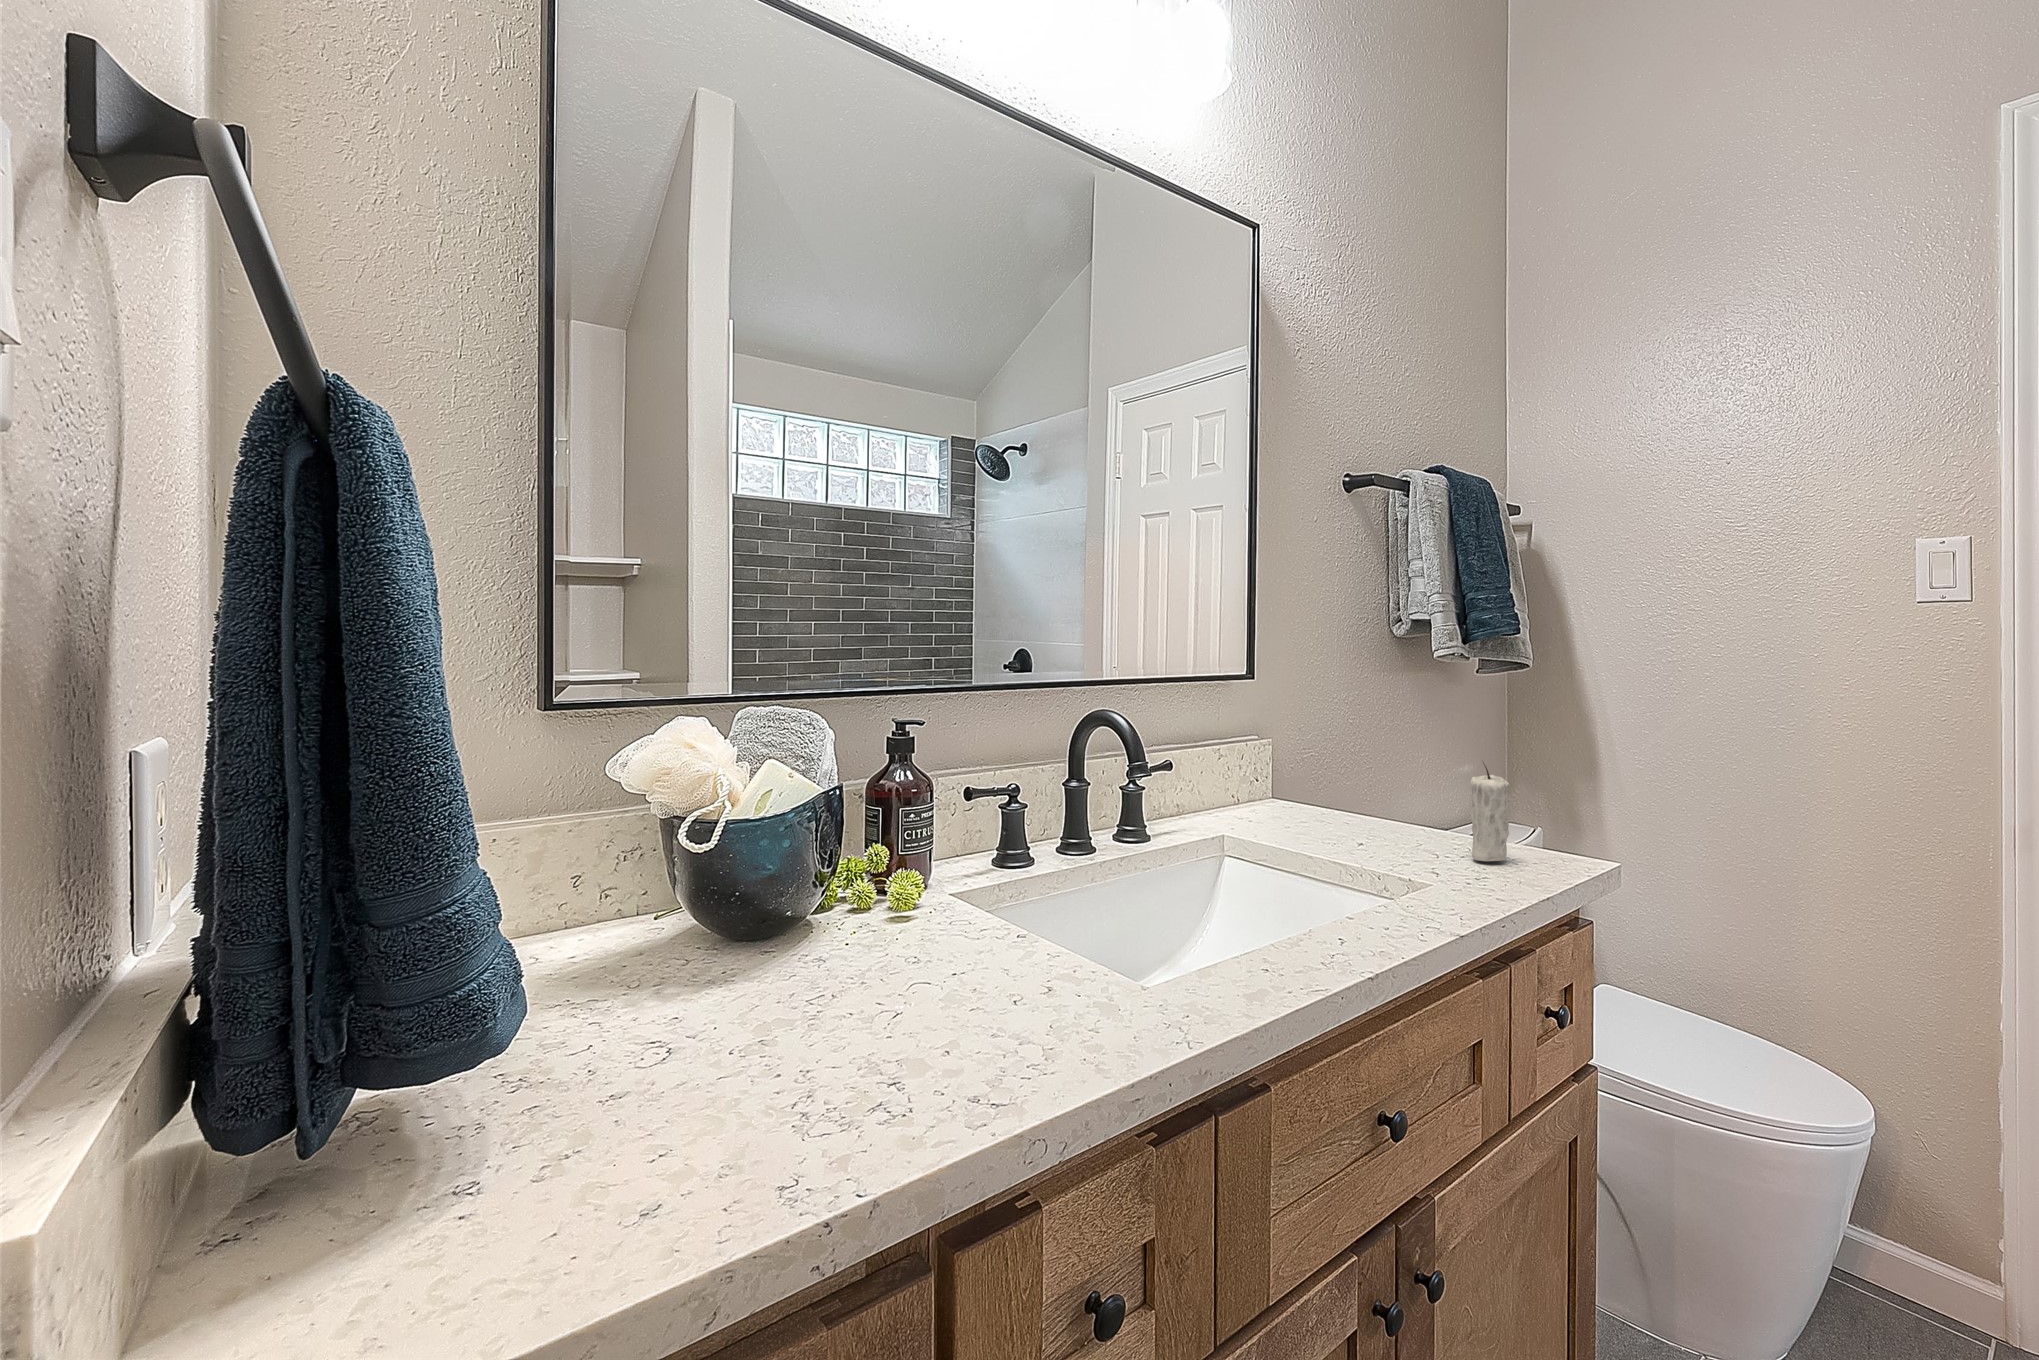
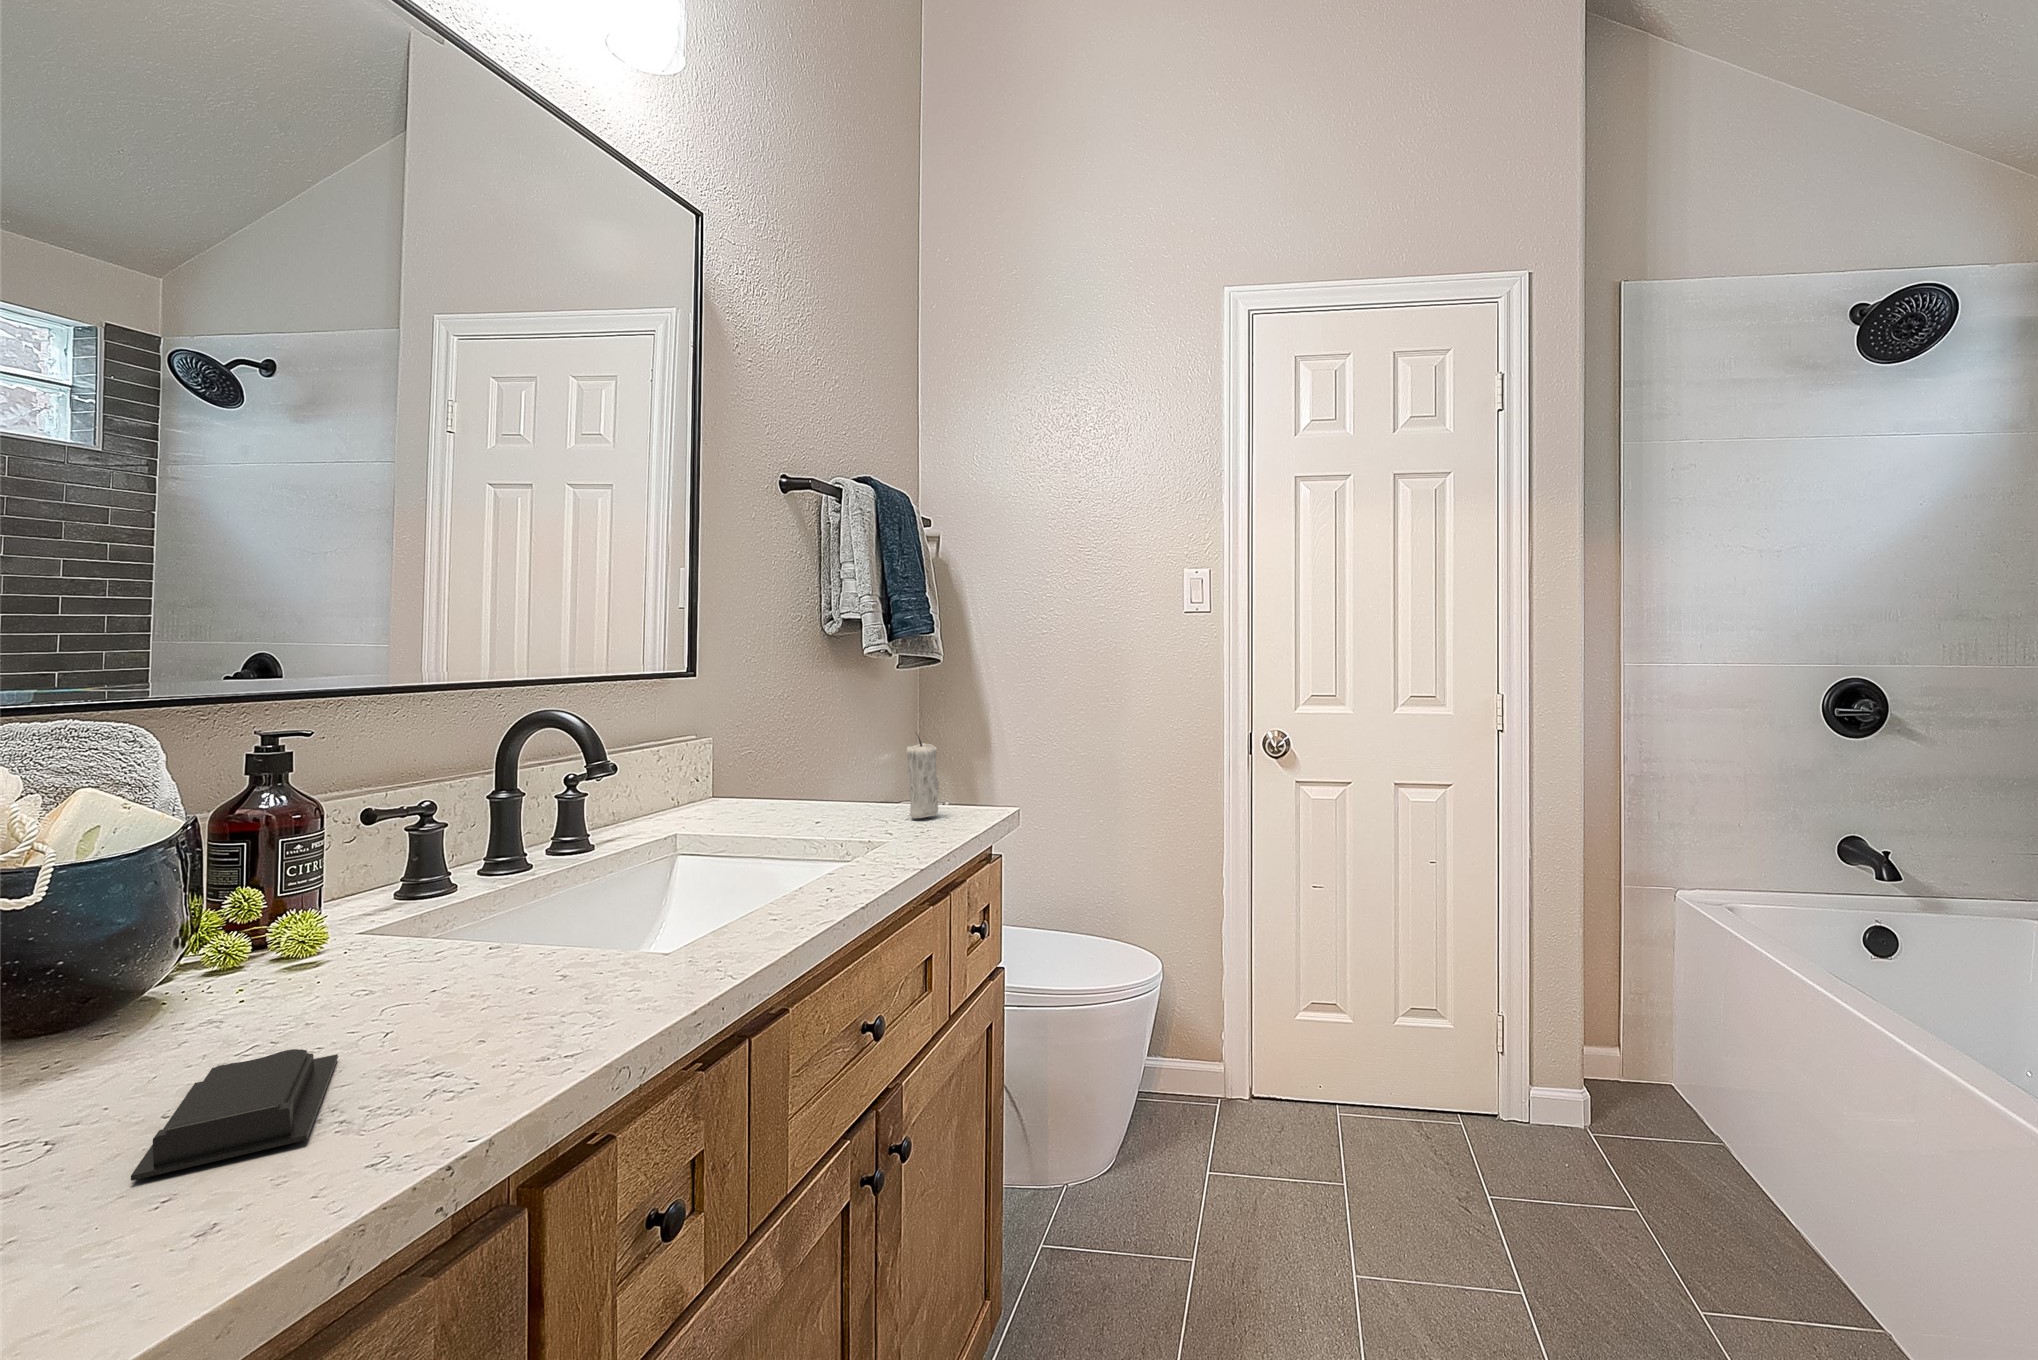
soap bar: none [723,1028,894,1137] -> present [131,1049,338,1181]

